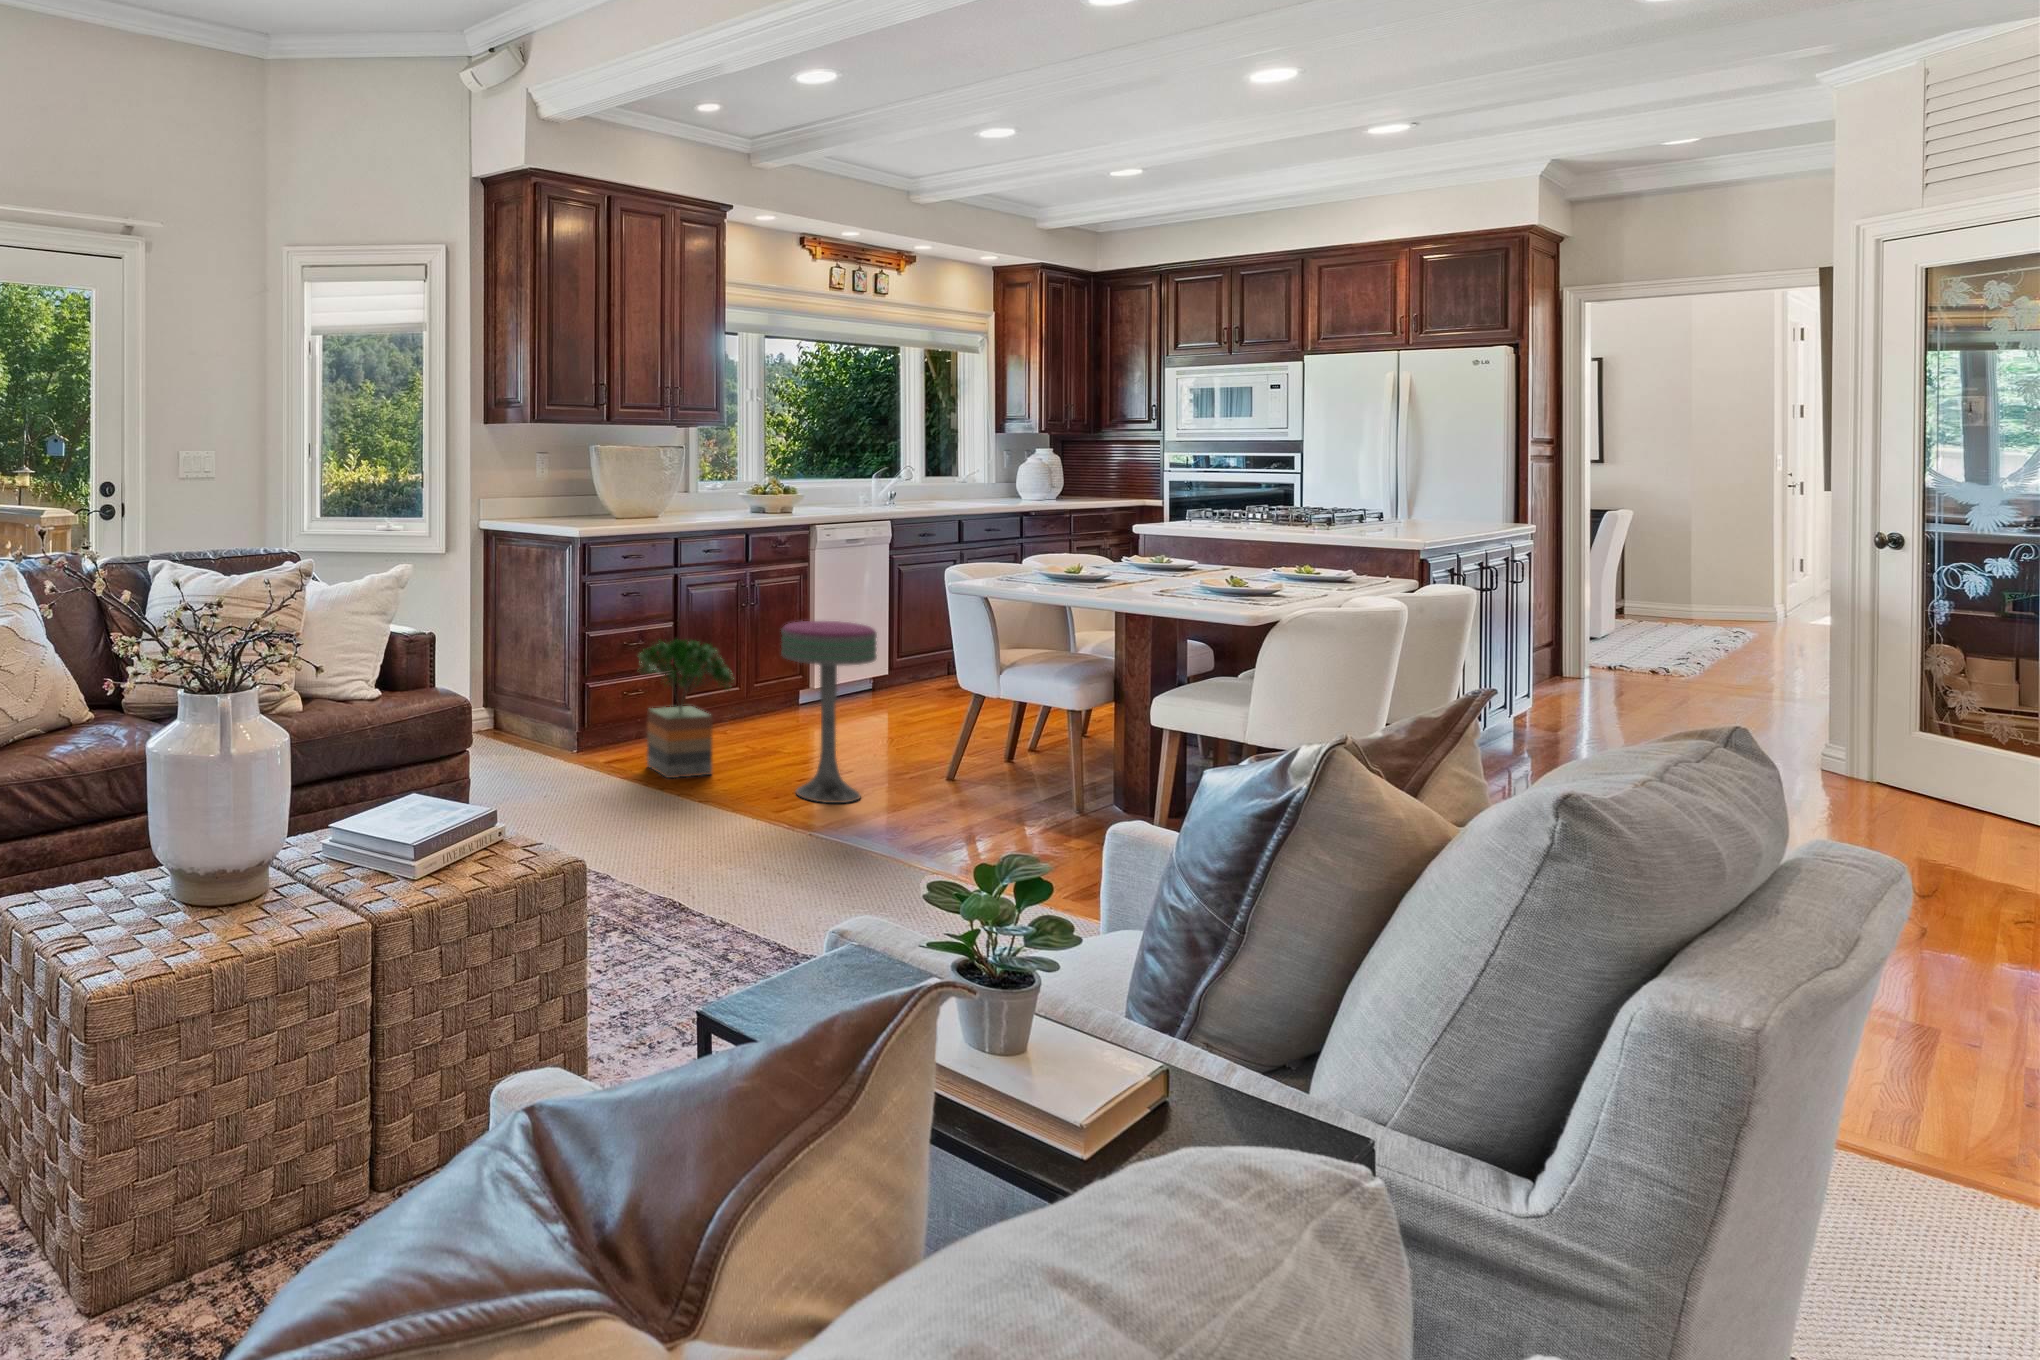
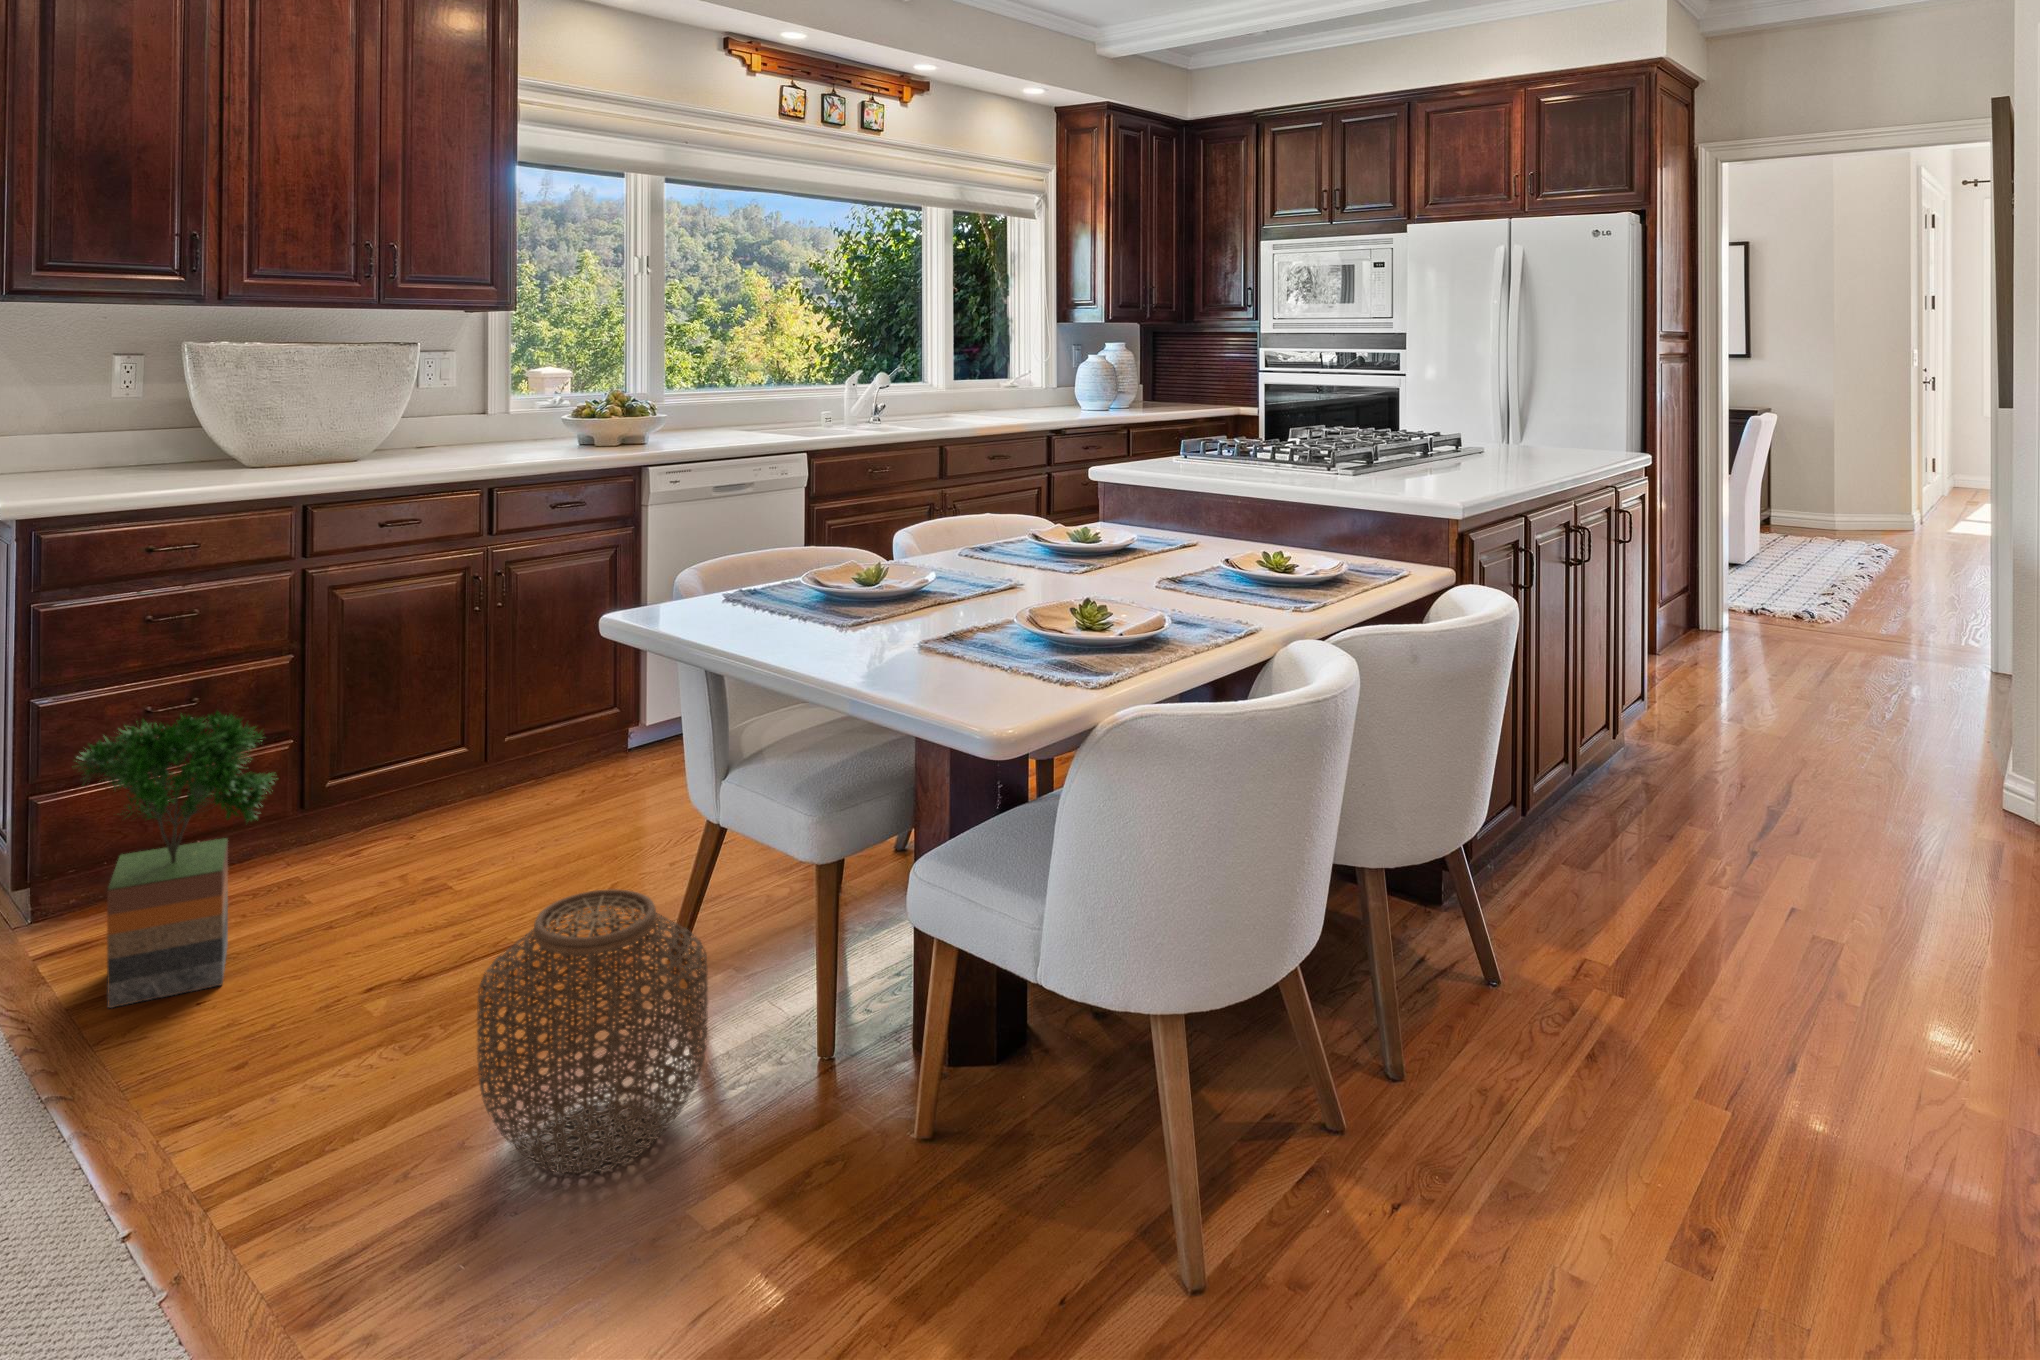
bar stool: present [781,621,877,803] -> none [280,685,484,1075]
woven basket: none [926,712,1039,834] -> present [477,889,708,1174]

